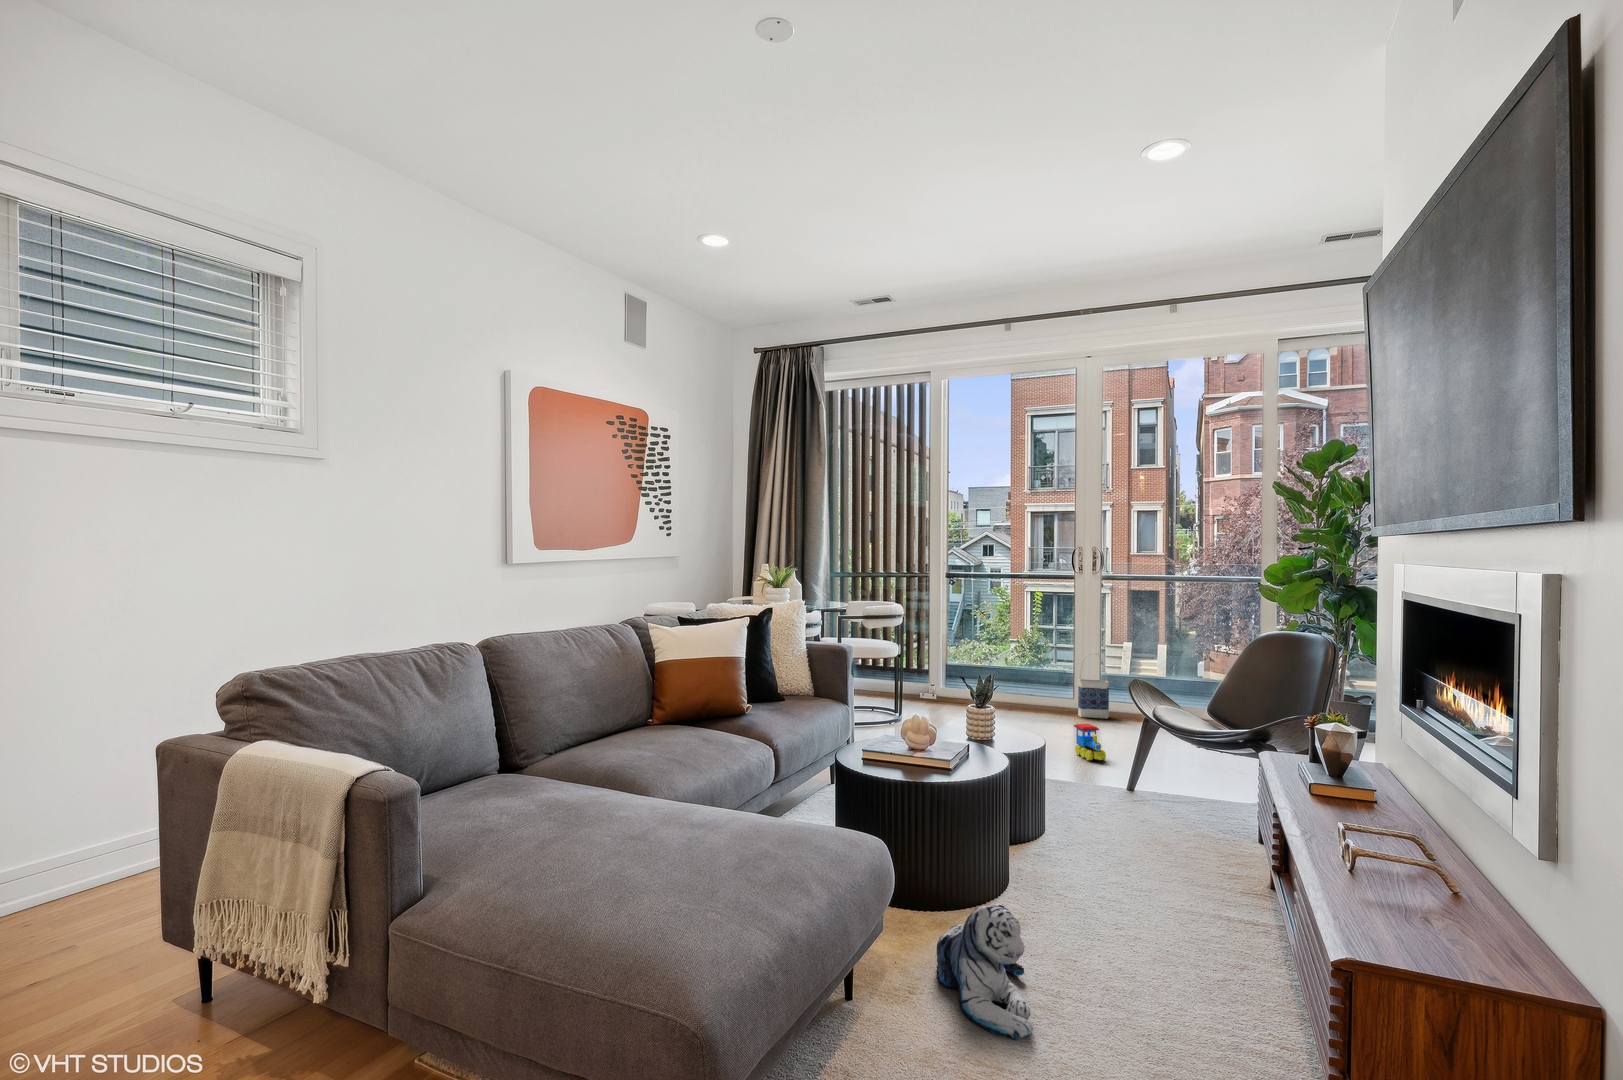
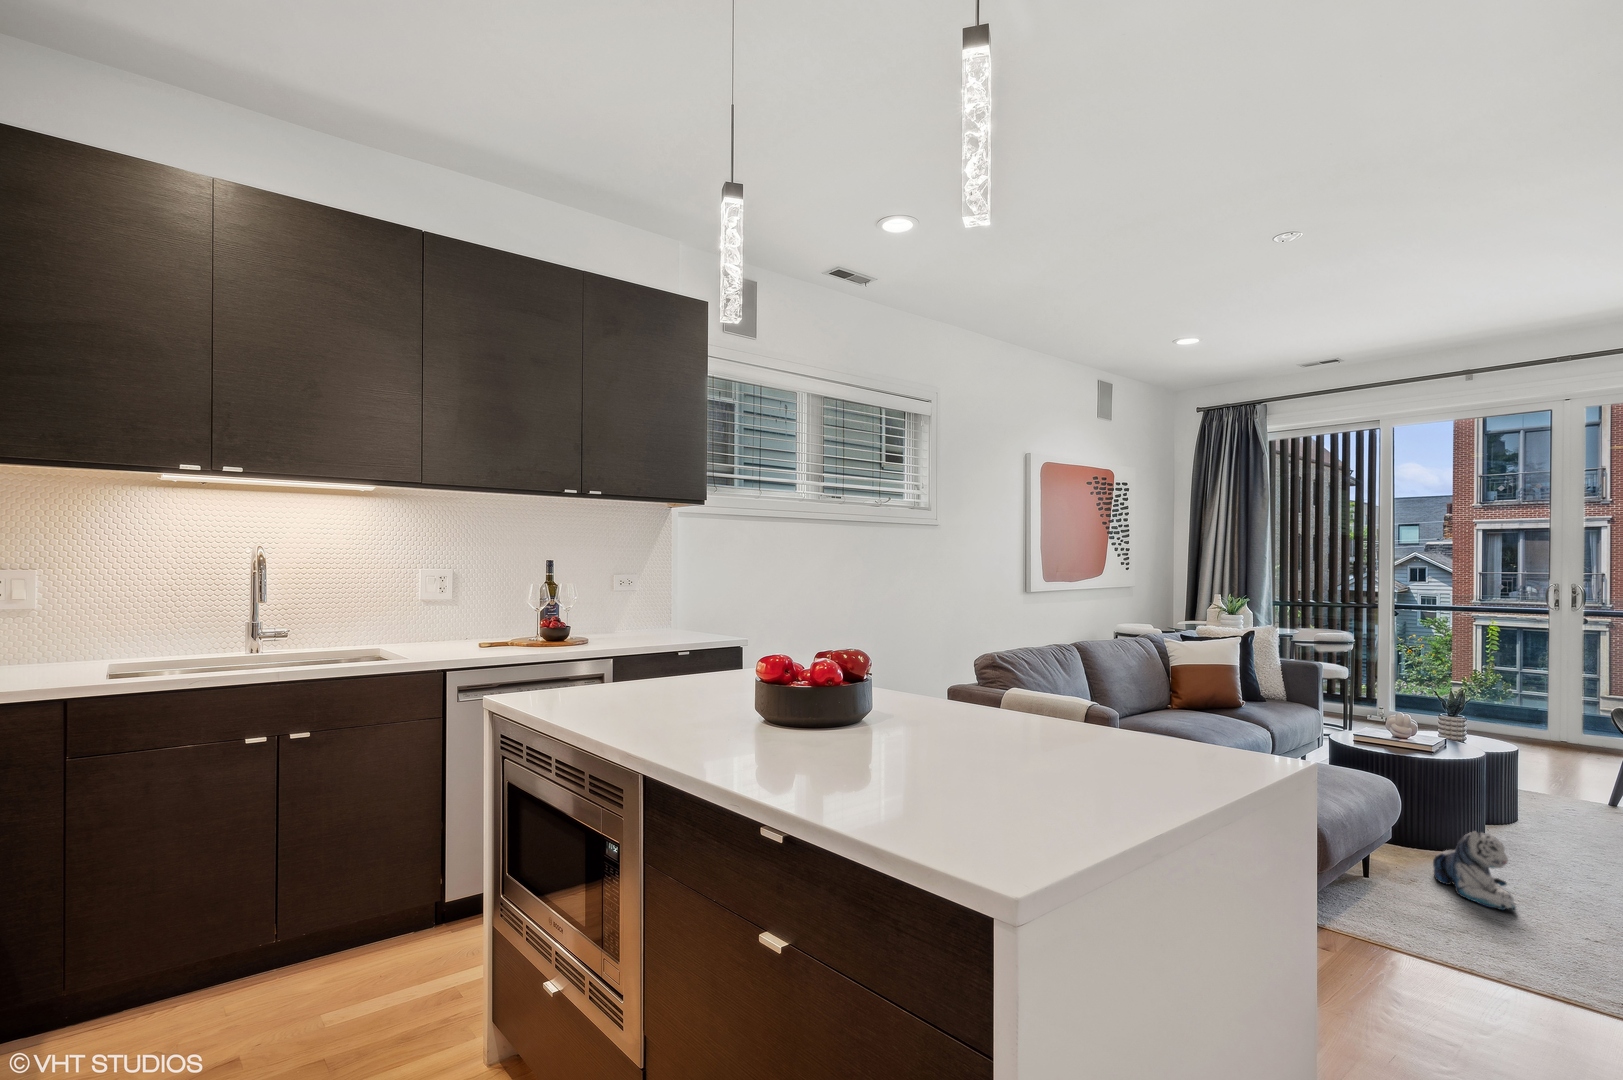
bag: present [1078,652,1109,719] -> none [1554,689,1592,754]
toy train: present [1074,724,1106,760] -> none [1549,750,1586,784]

